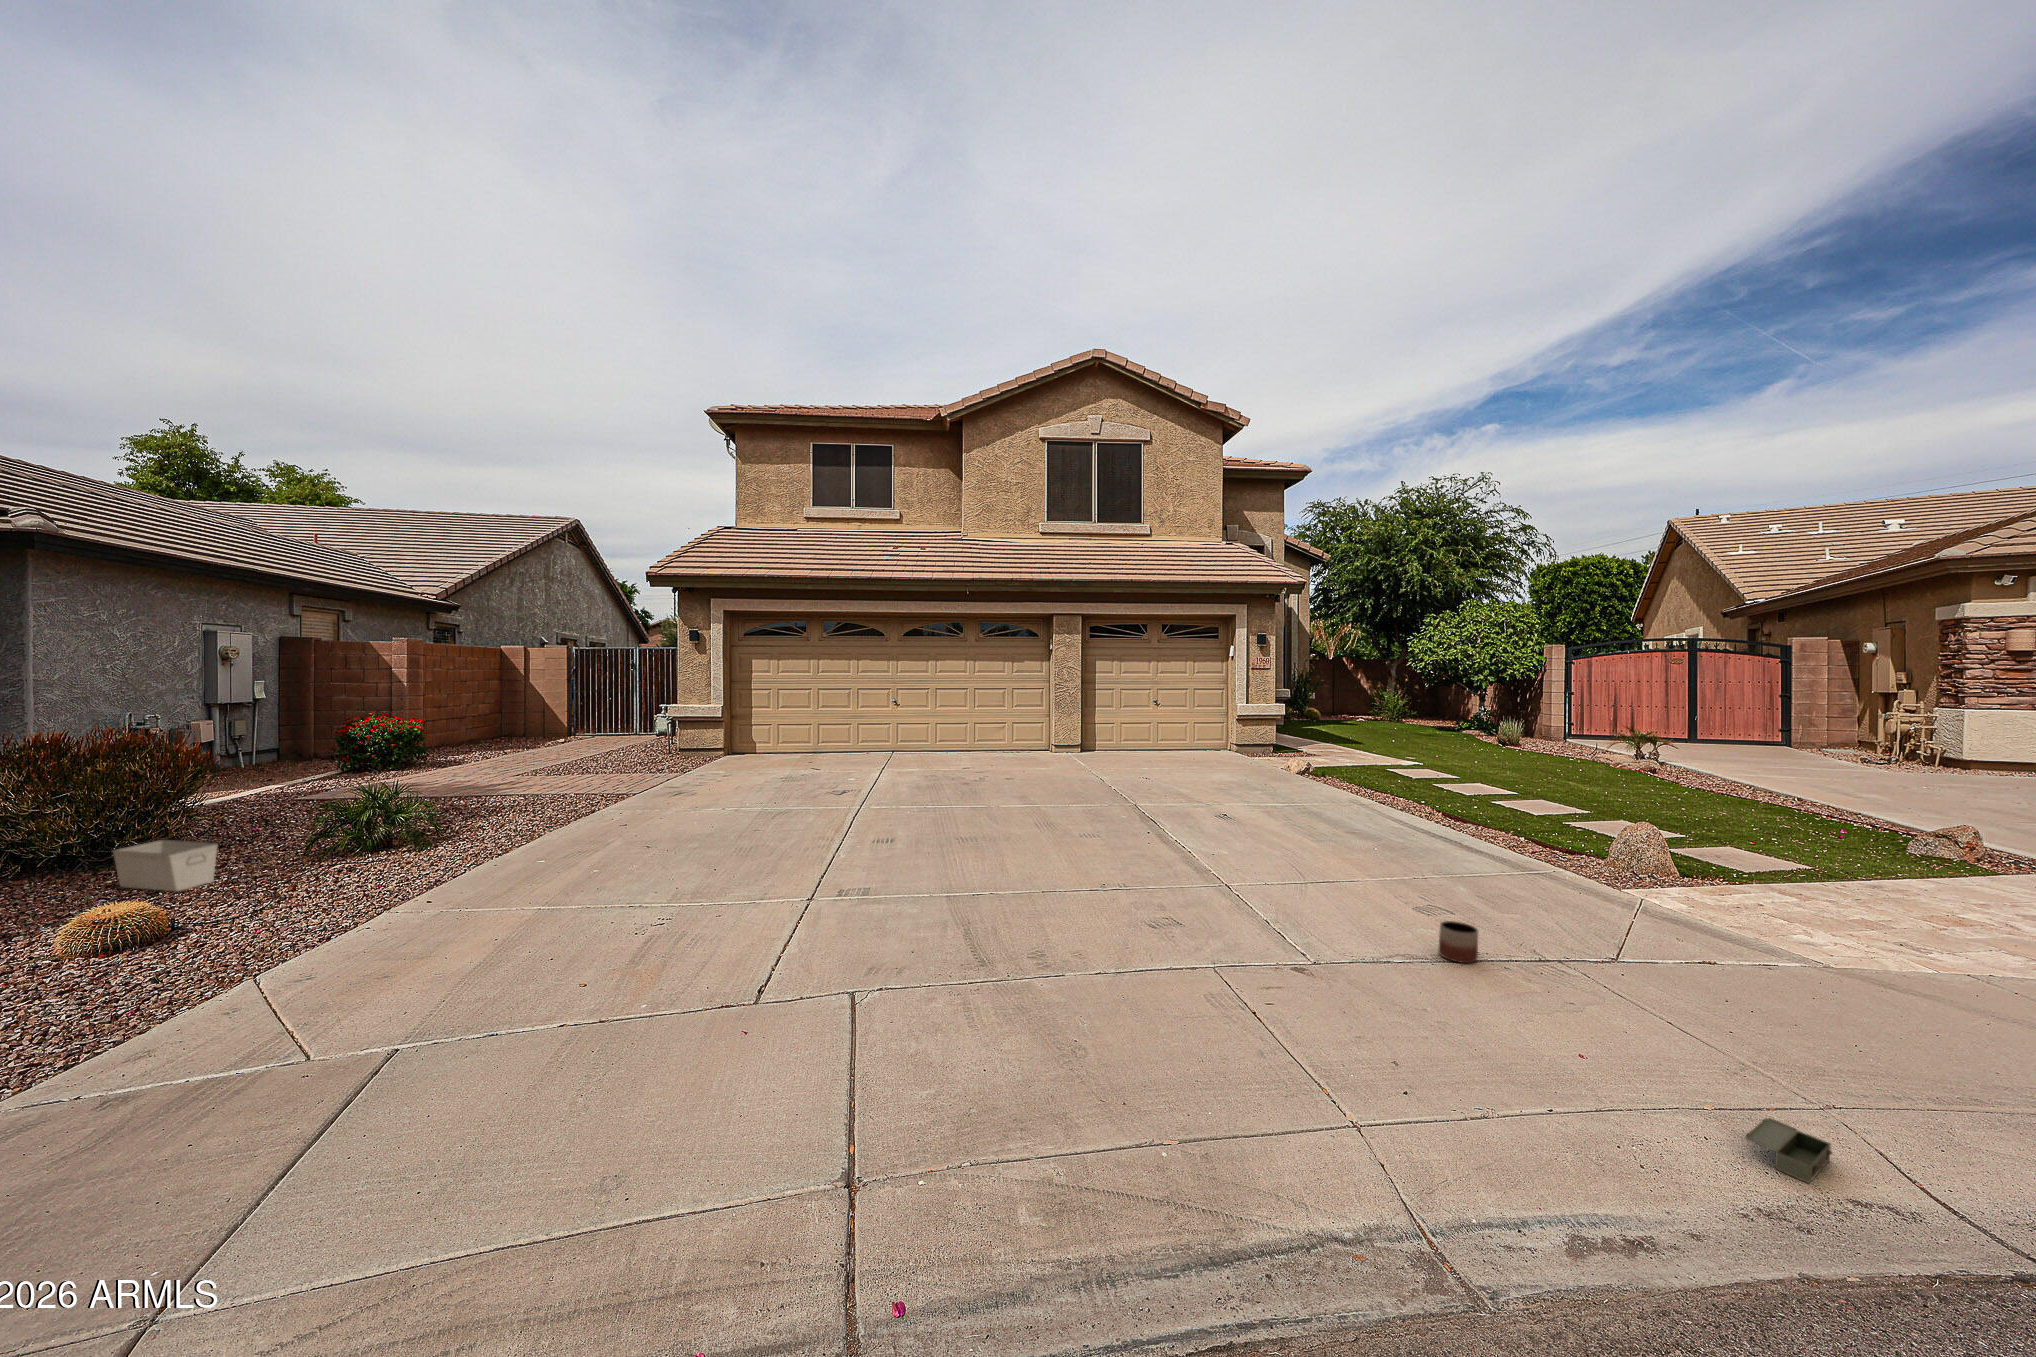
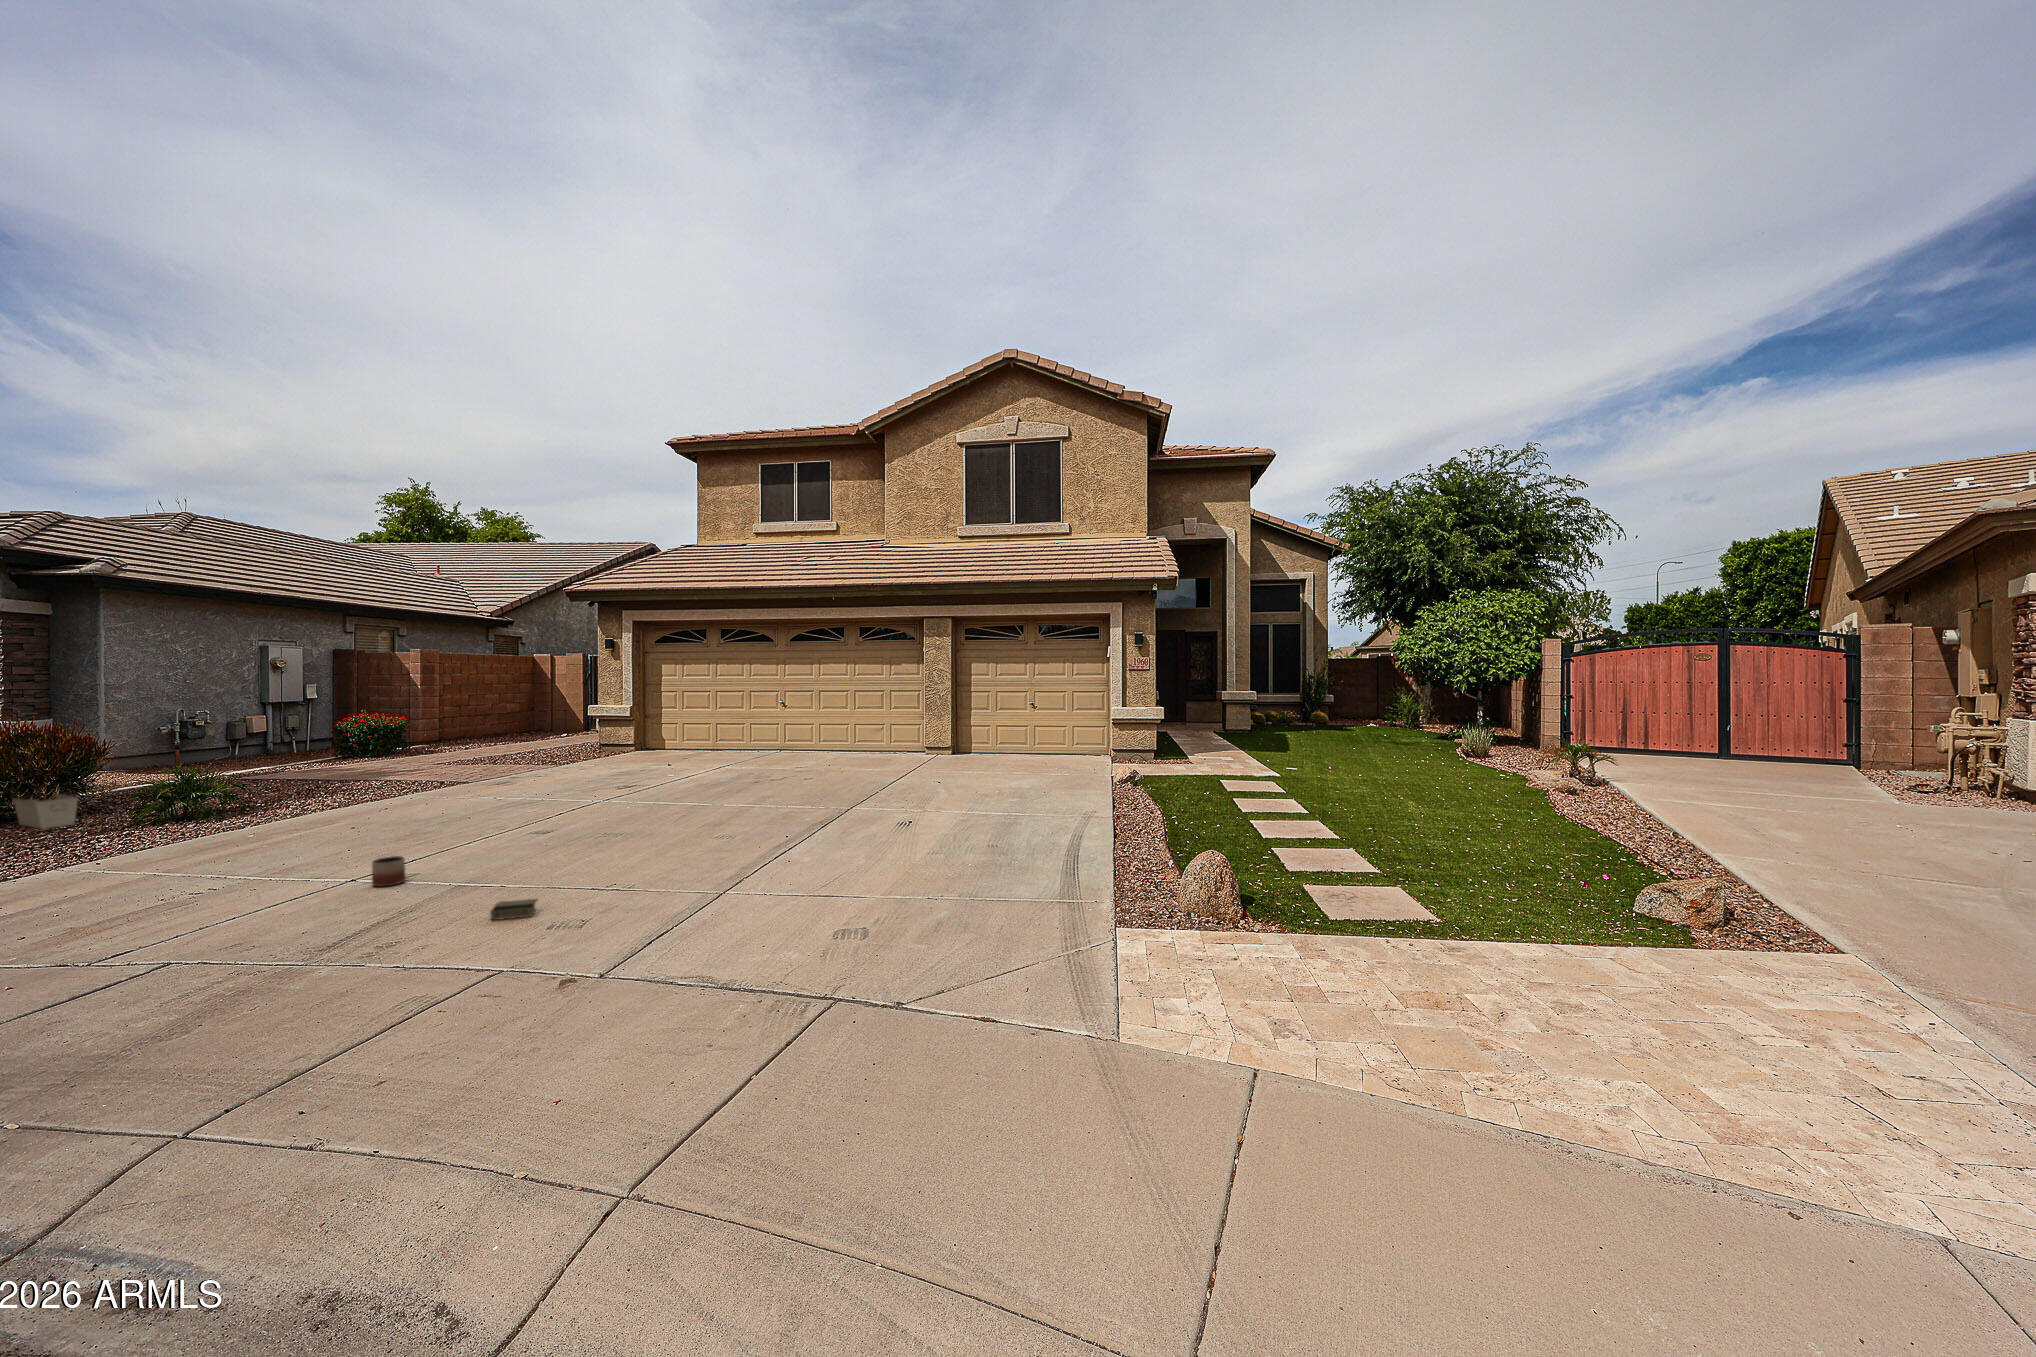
planter: present [1439,921,1479,963] -> present [372,856,406,887]
toolbox: present [1745,1118,1832,1183] -> present [490,899,537,920]

